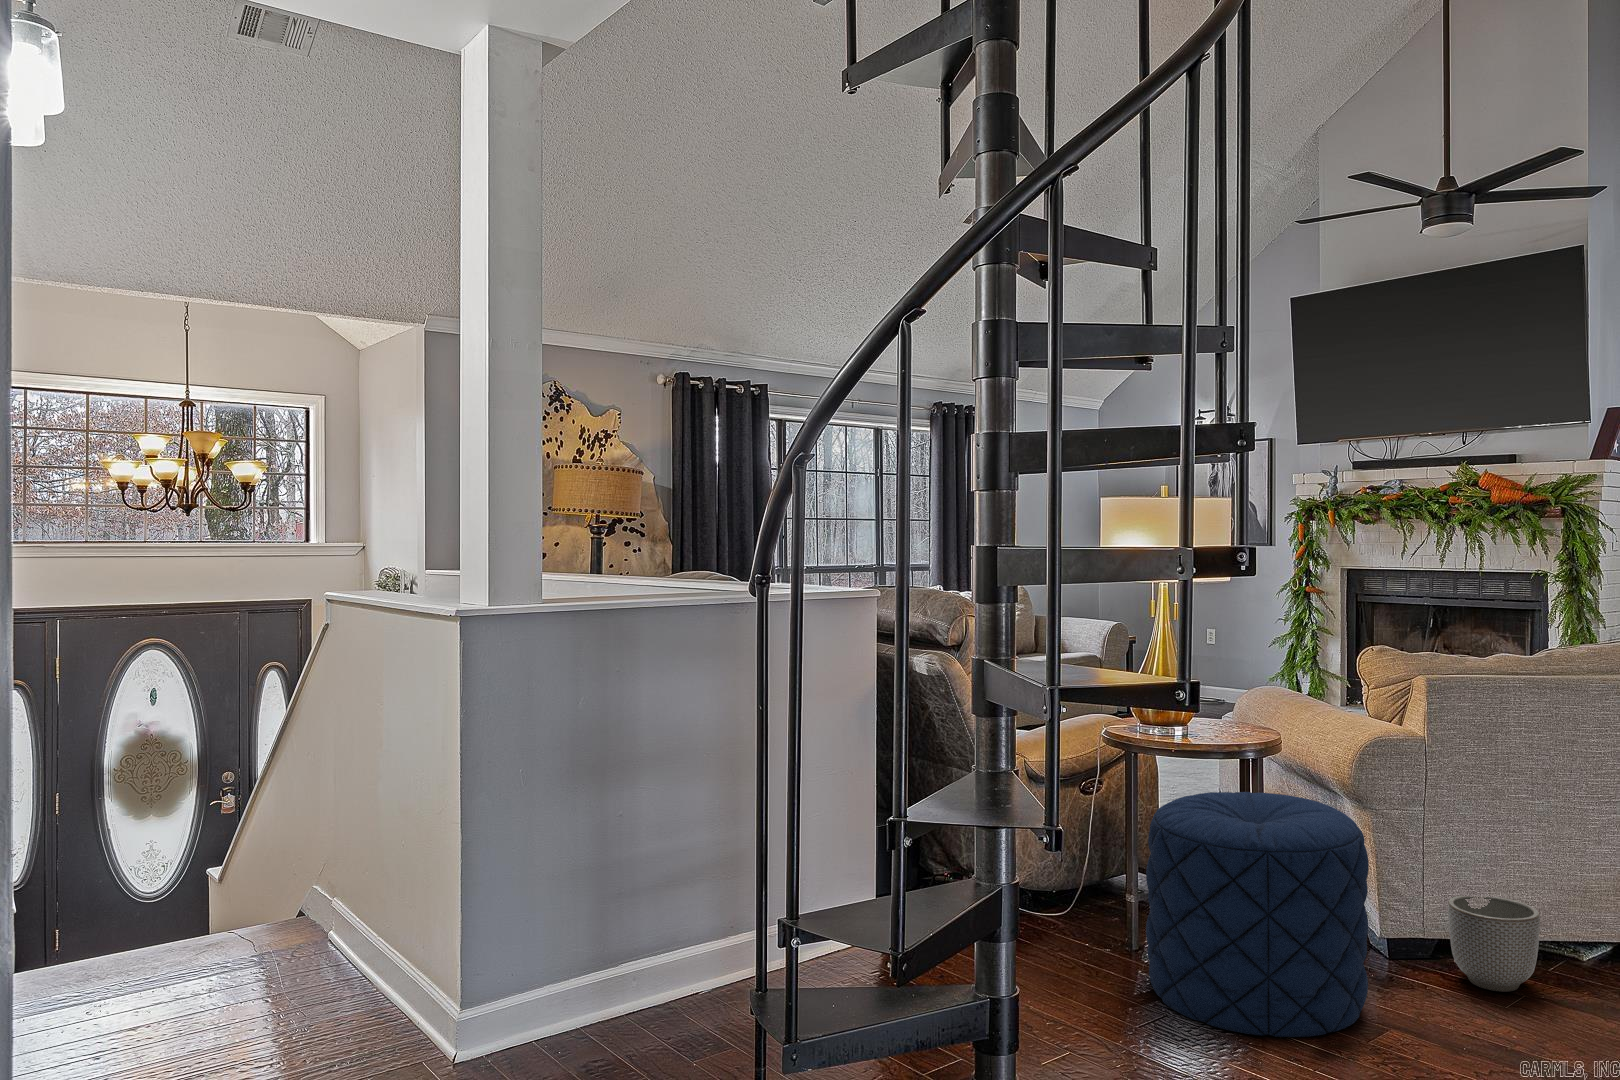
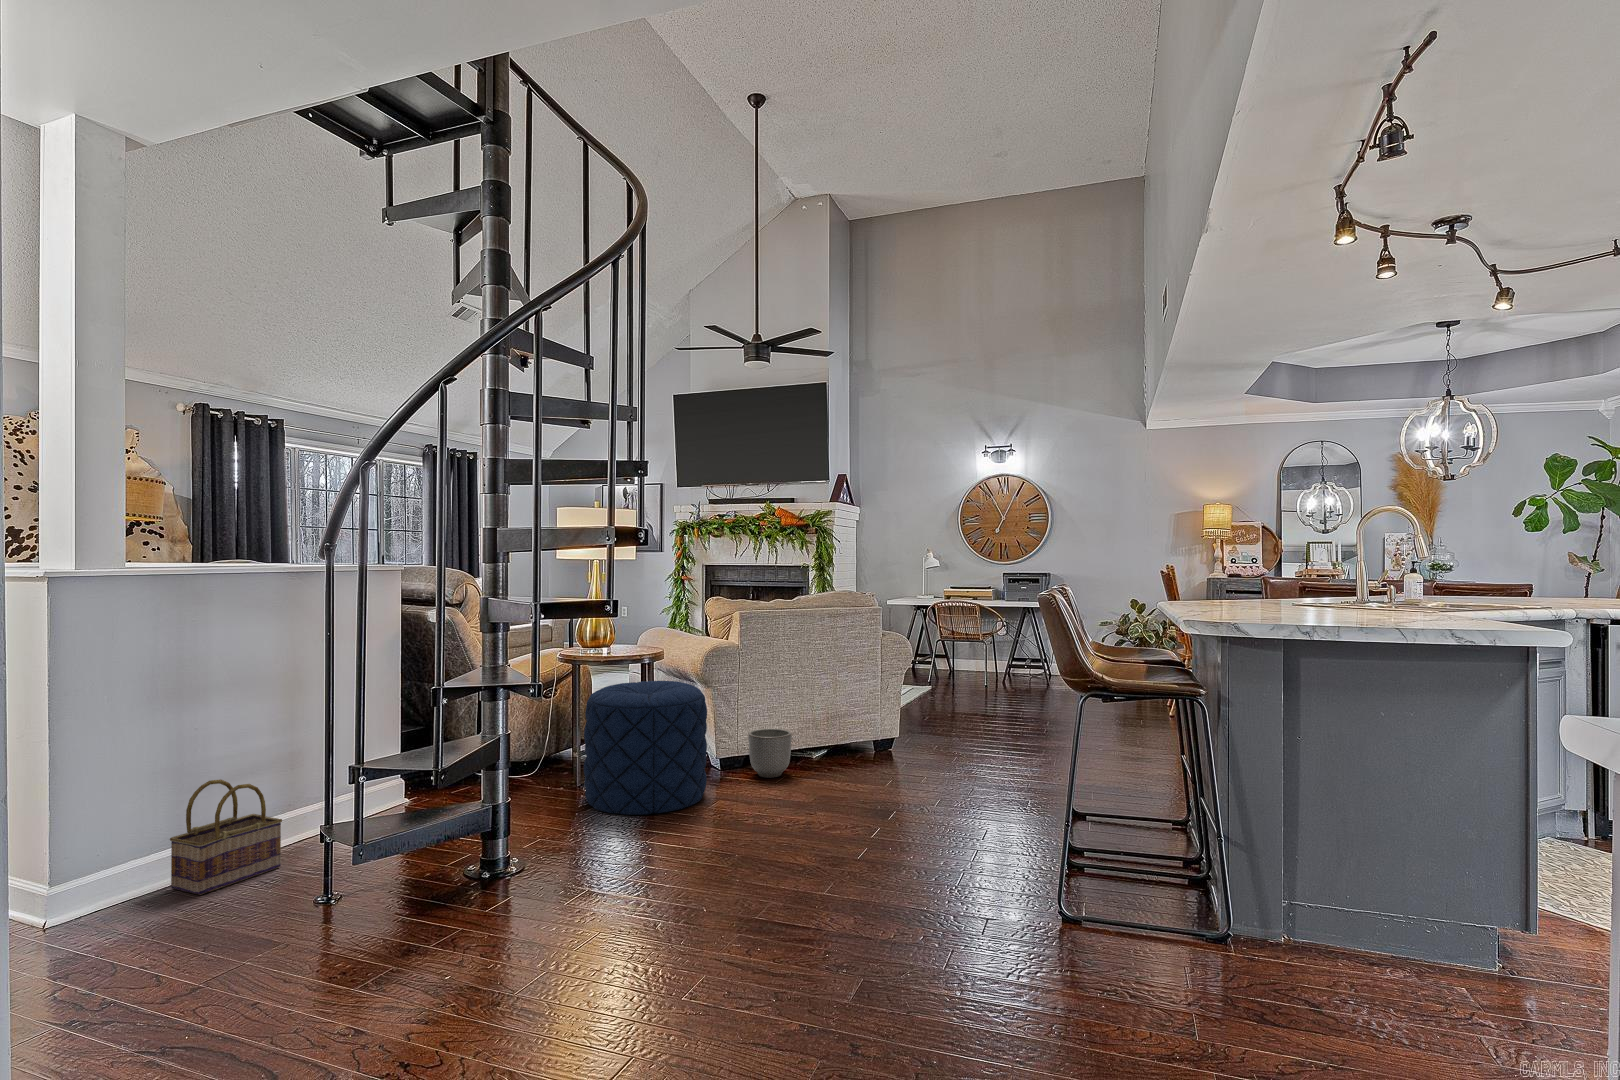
basket: none [584,891,716,1054] -> present [170,779,282,895]

